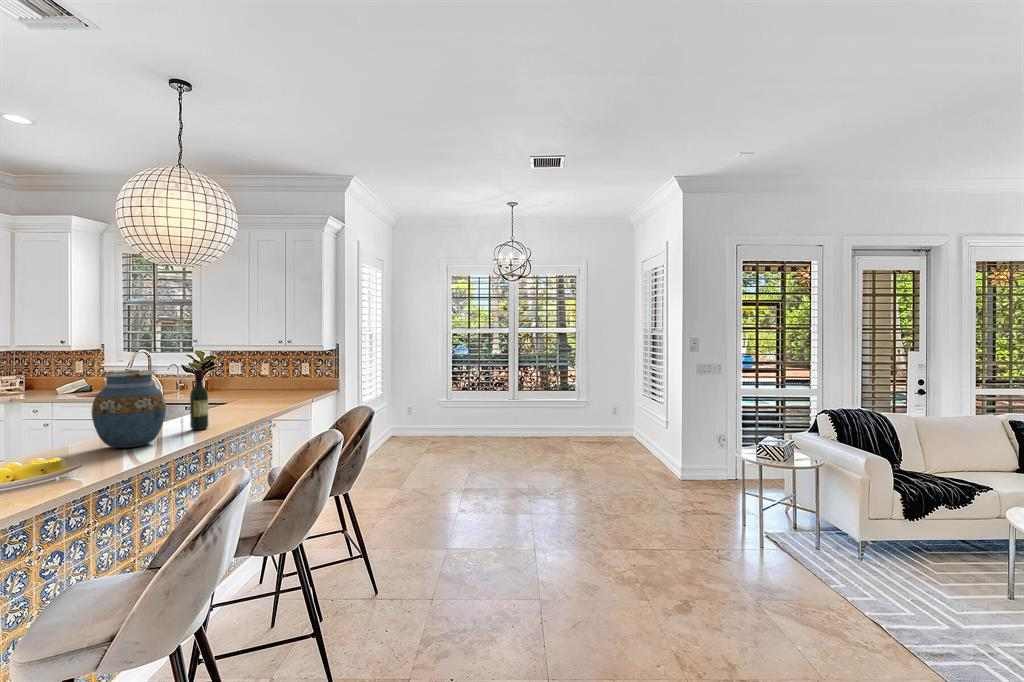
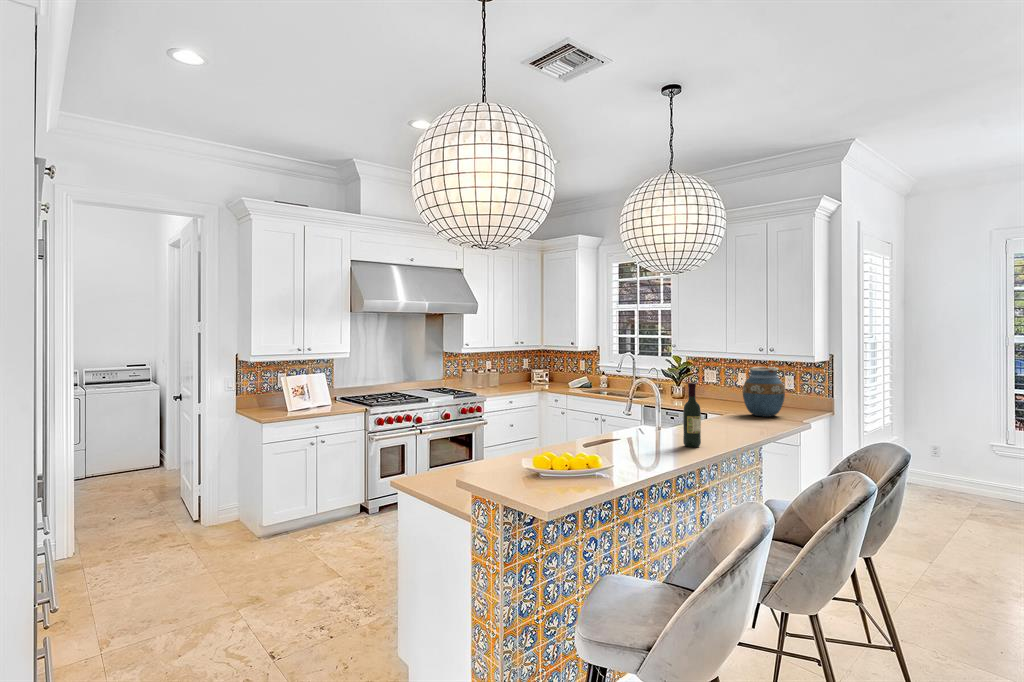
vase: present [92,370,166,448] -> present [743,367,785,417]

